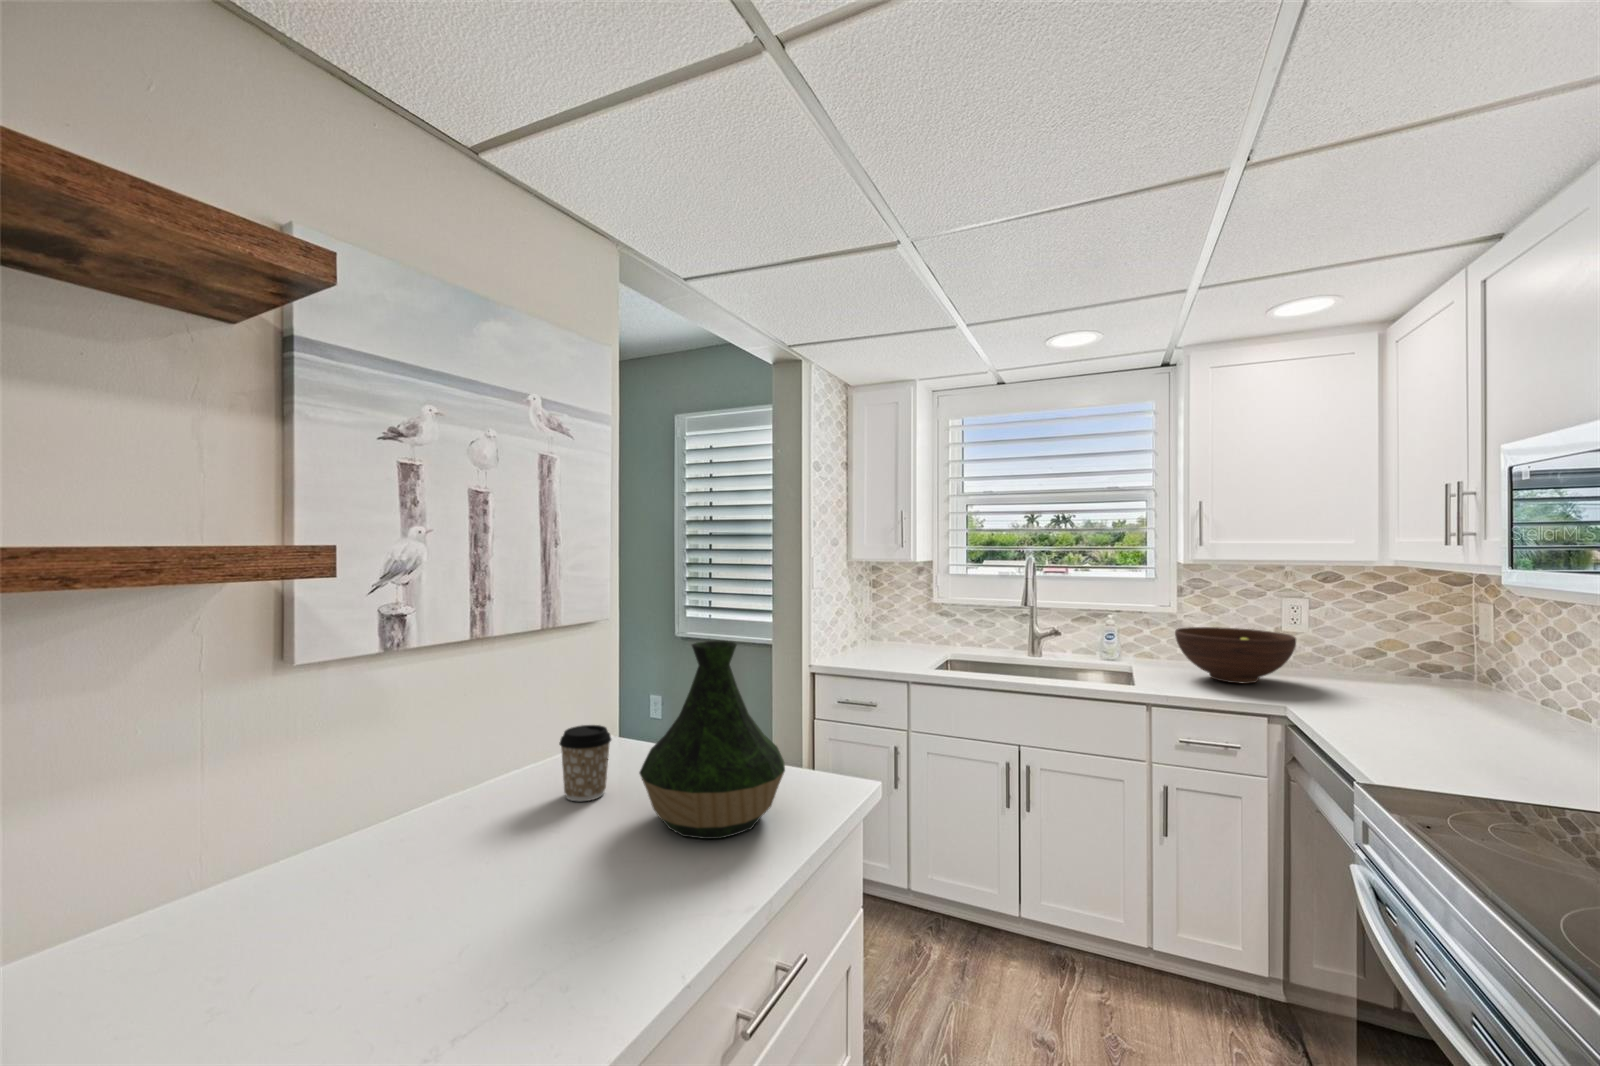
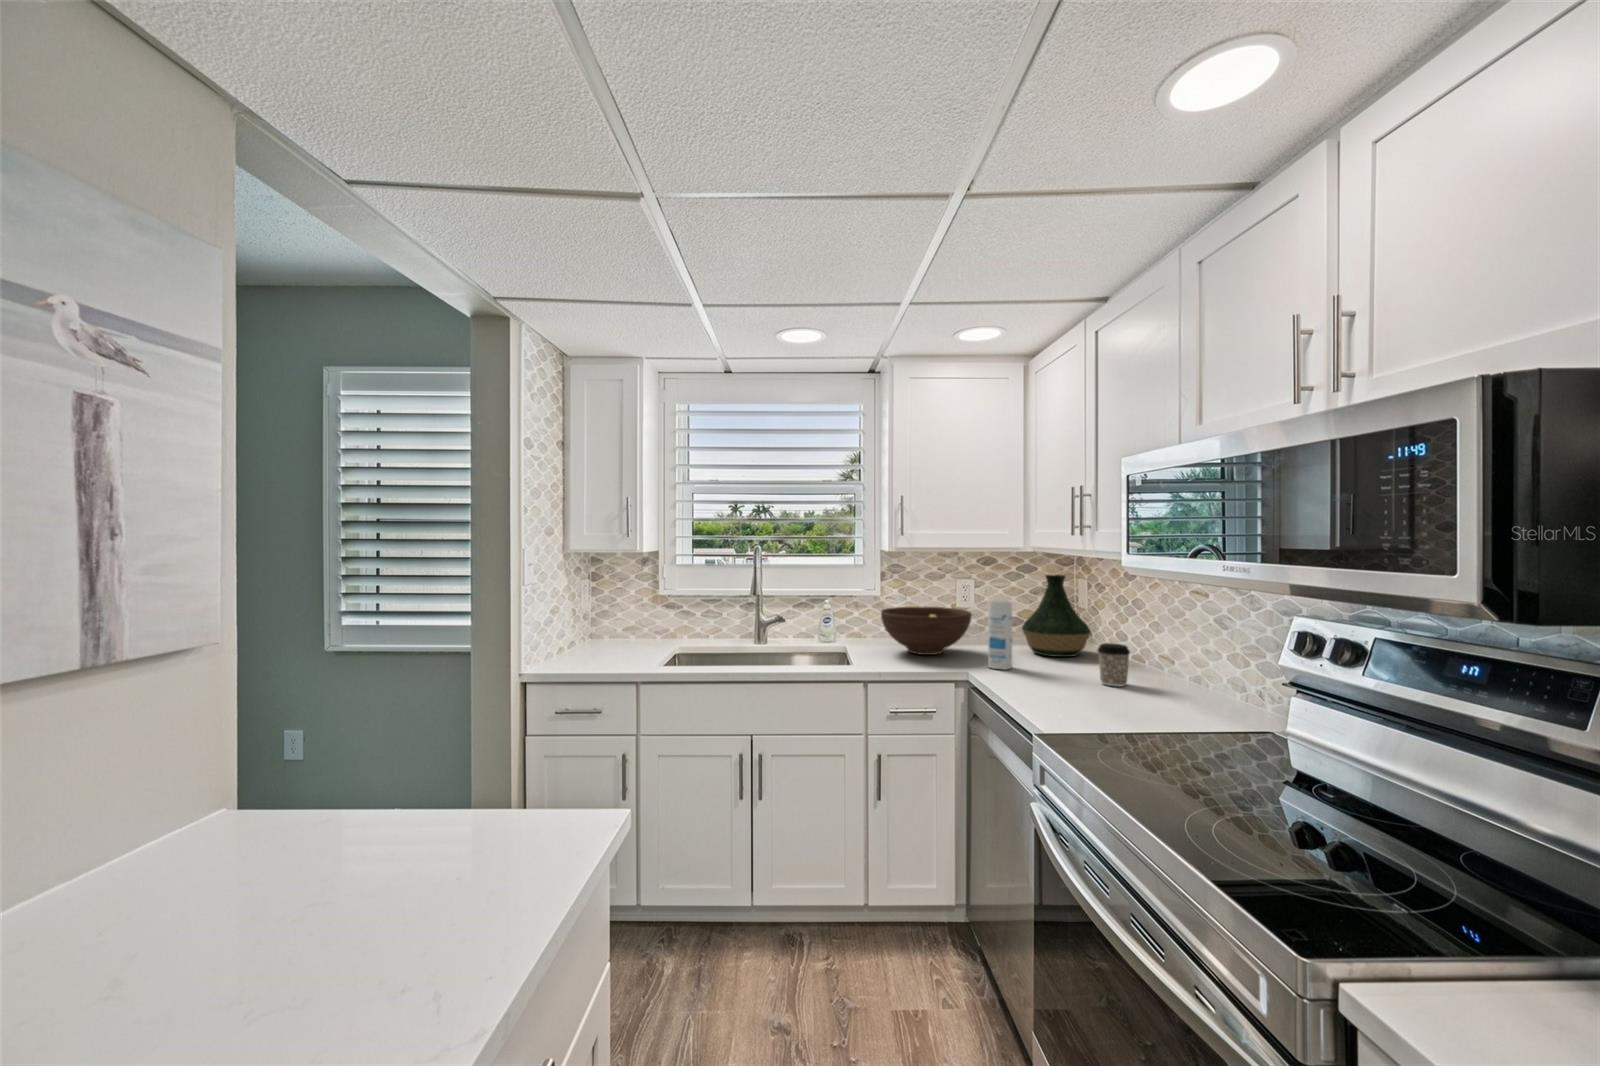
canister: none [1314,624,1350,708] -> present [988,601,1012,669]
vase: present [639,641,785,839] -> present [1022,575,1091,657]
coffee cup: present [559,725,611,801] -> present [1098,643,1130,686]

